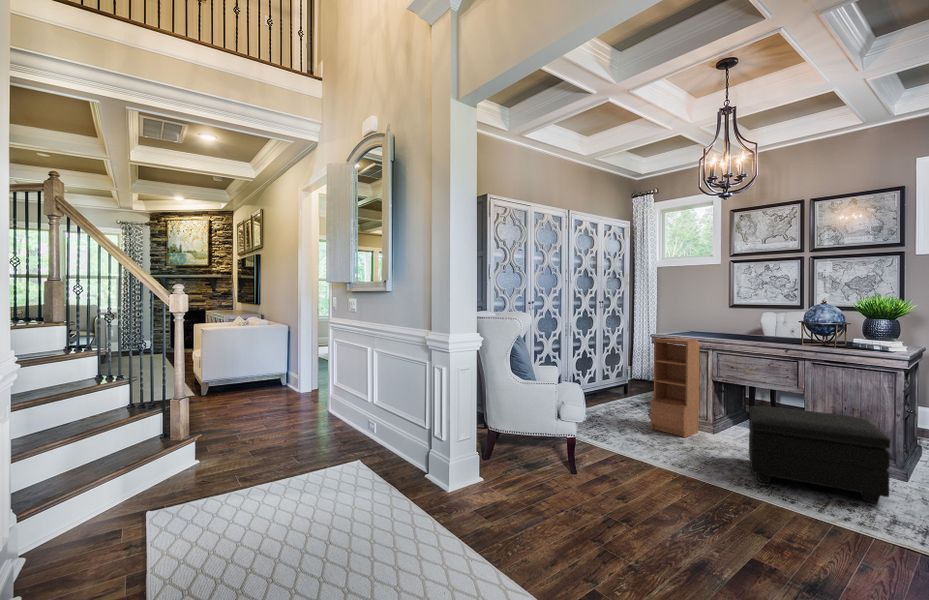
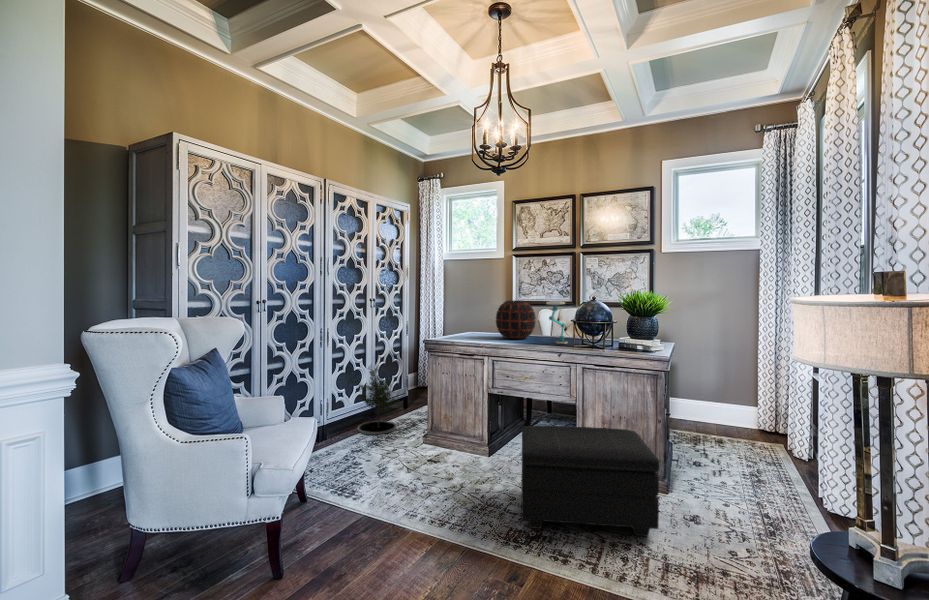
decorative vase: none [719,303,760,337] -> present [496,301,536,339]
desk lamp: none [773,305,795,342] -> present [547,302,568,344]
bookcase: present [650,338,700,438] -> none [419,343,474,468]
potted tree: none [590,350,629,409] -> present [357,367,398,435]

